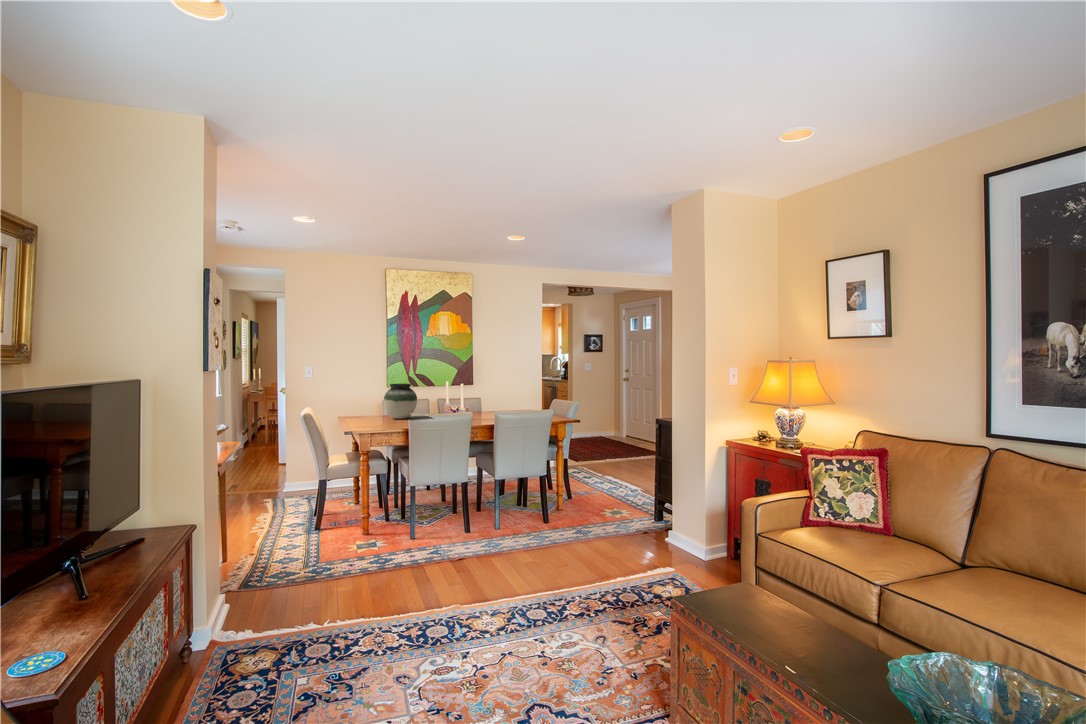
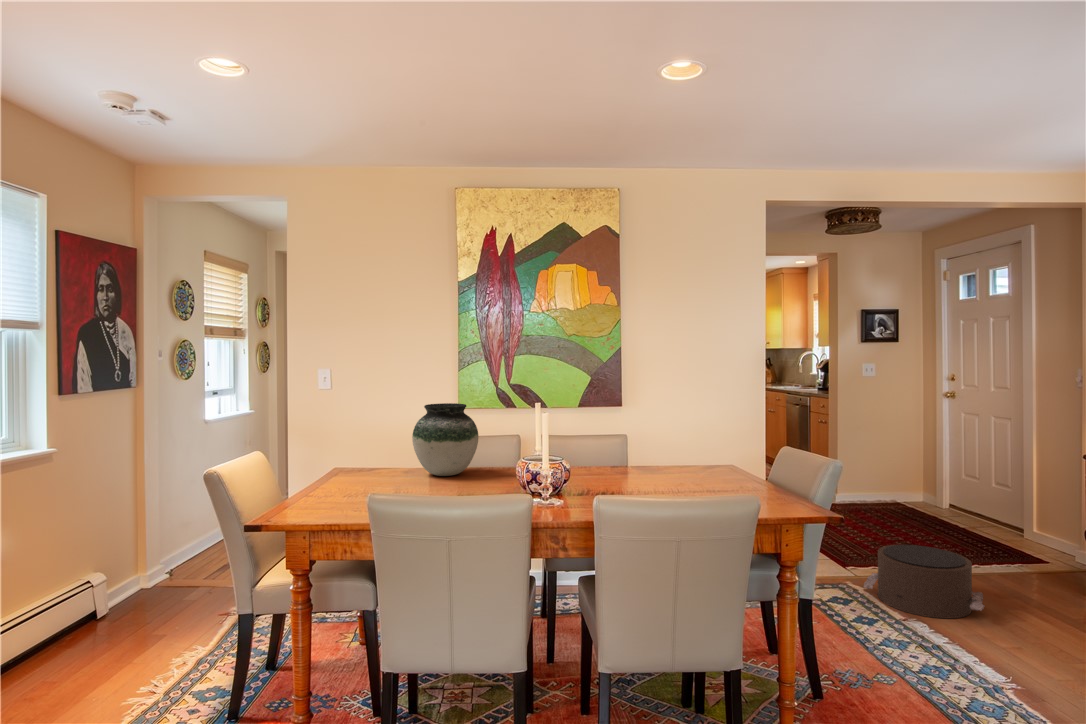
pouf: none [586,447,633,474] -> present [864,545,984,618]

